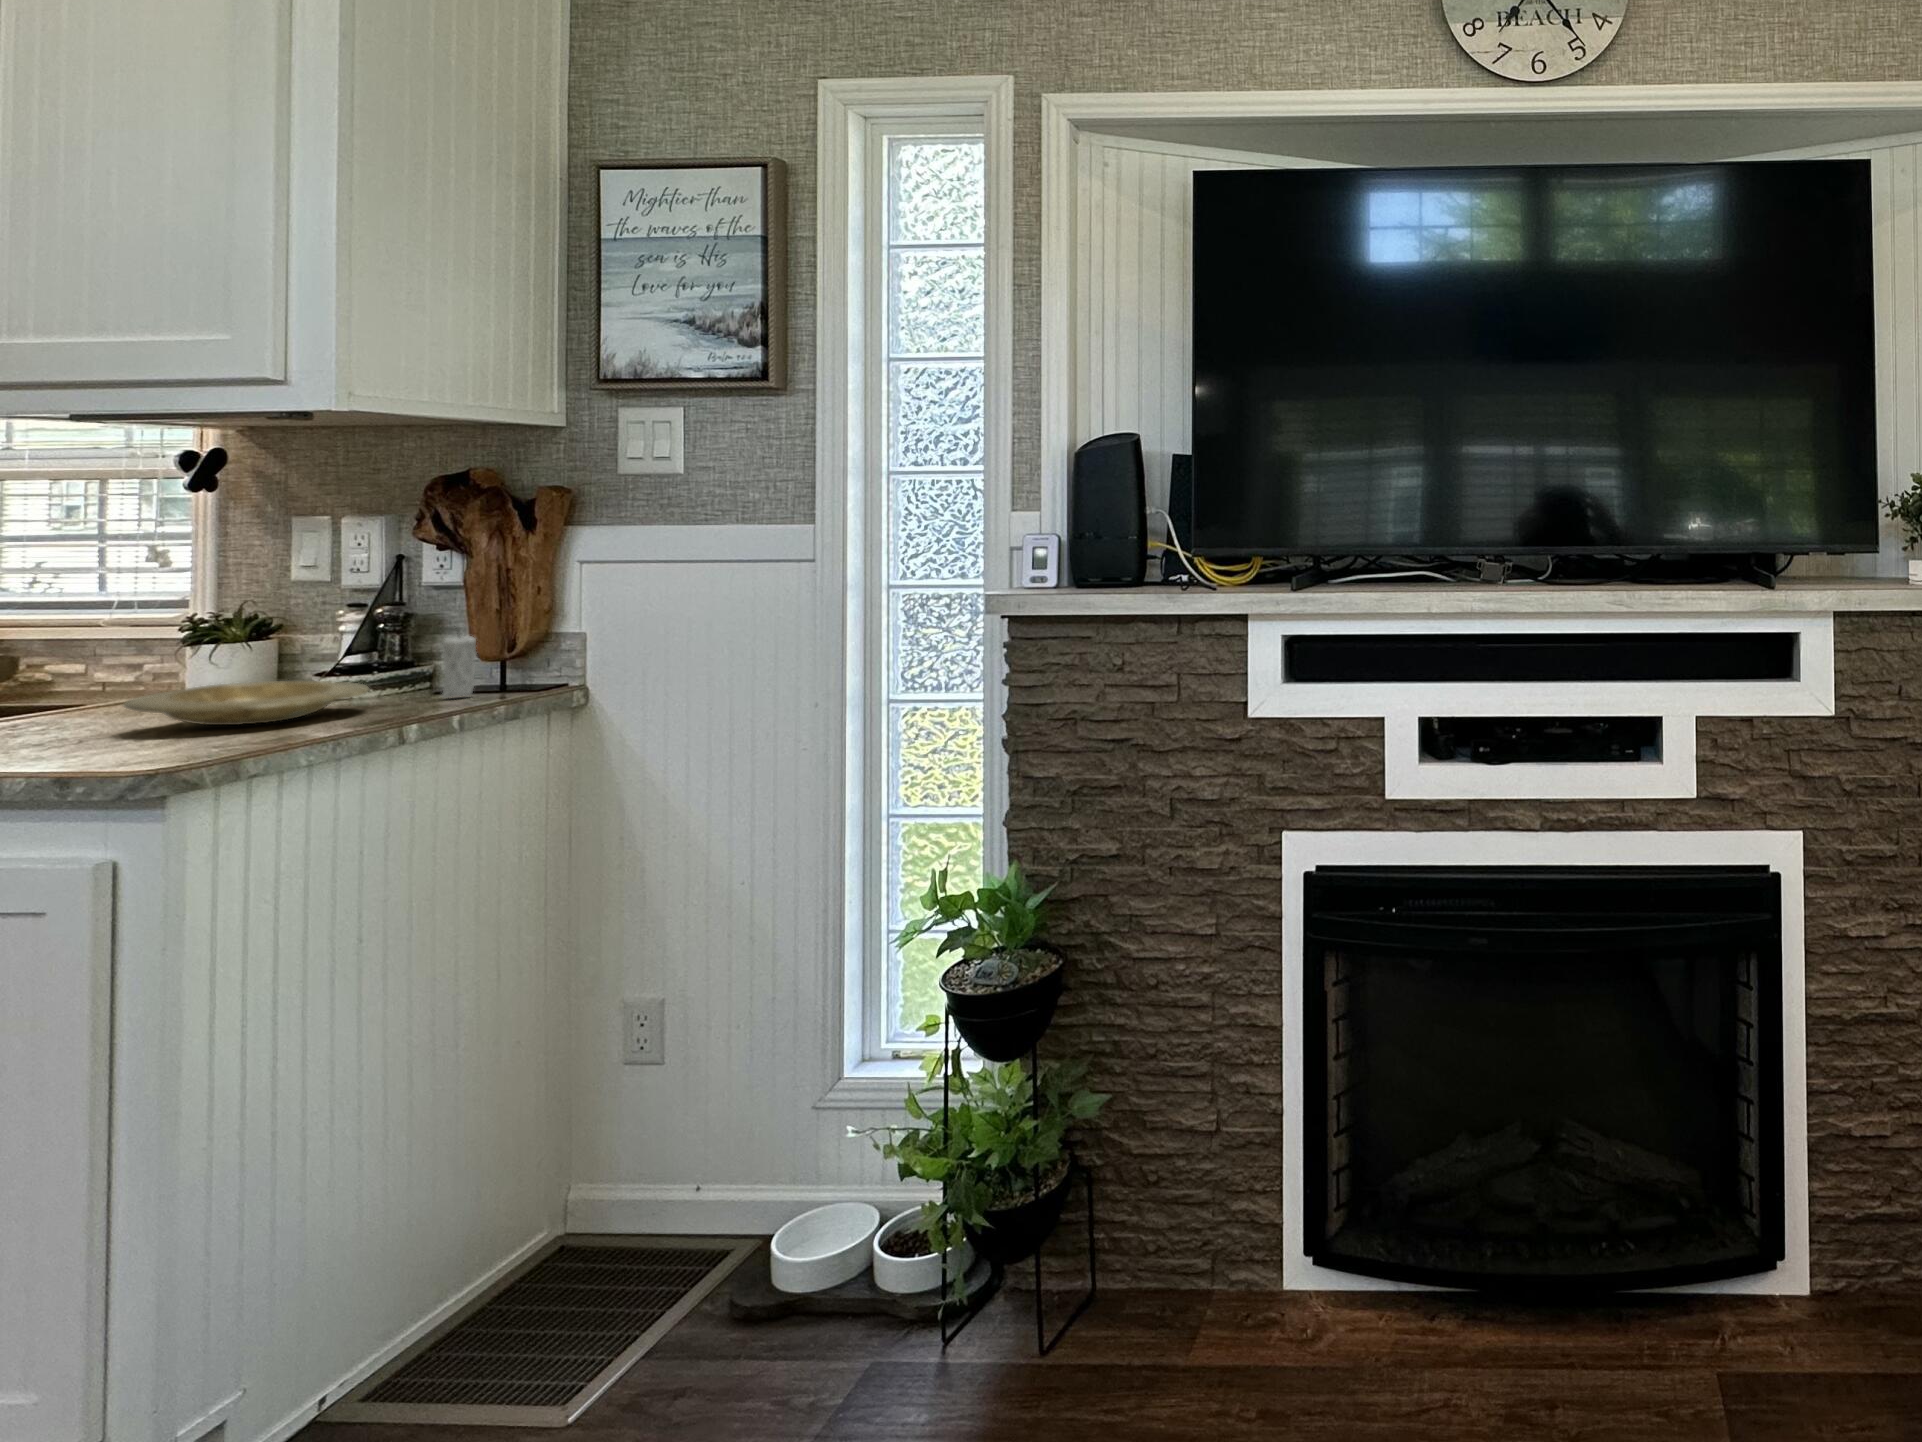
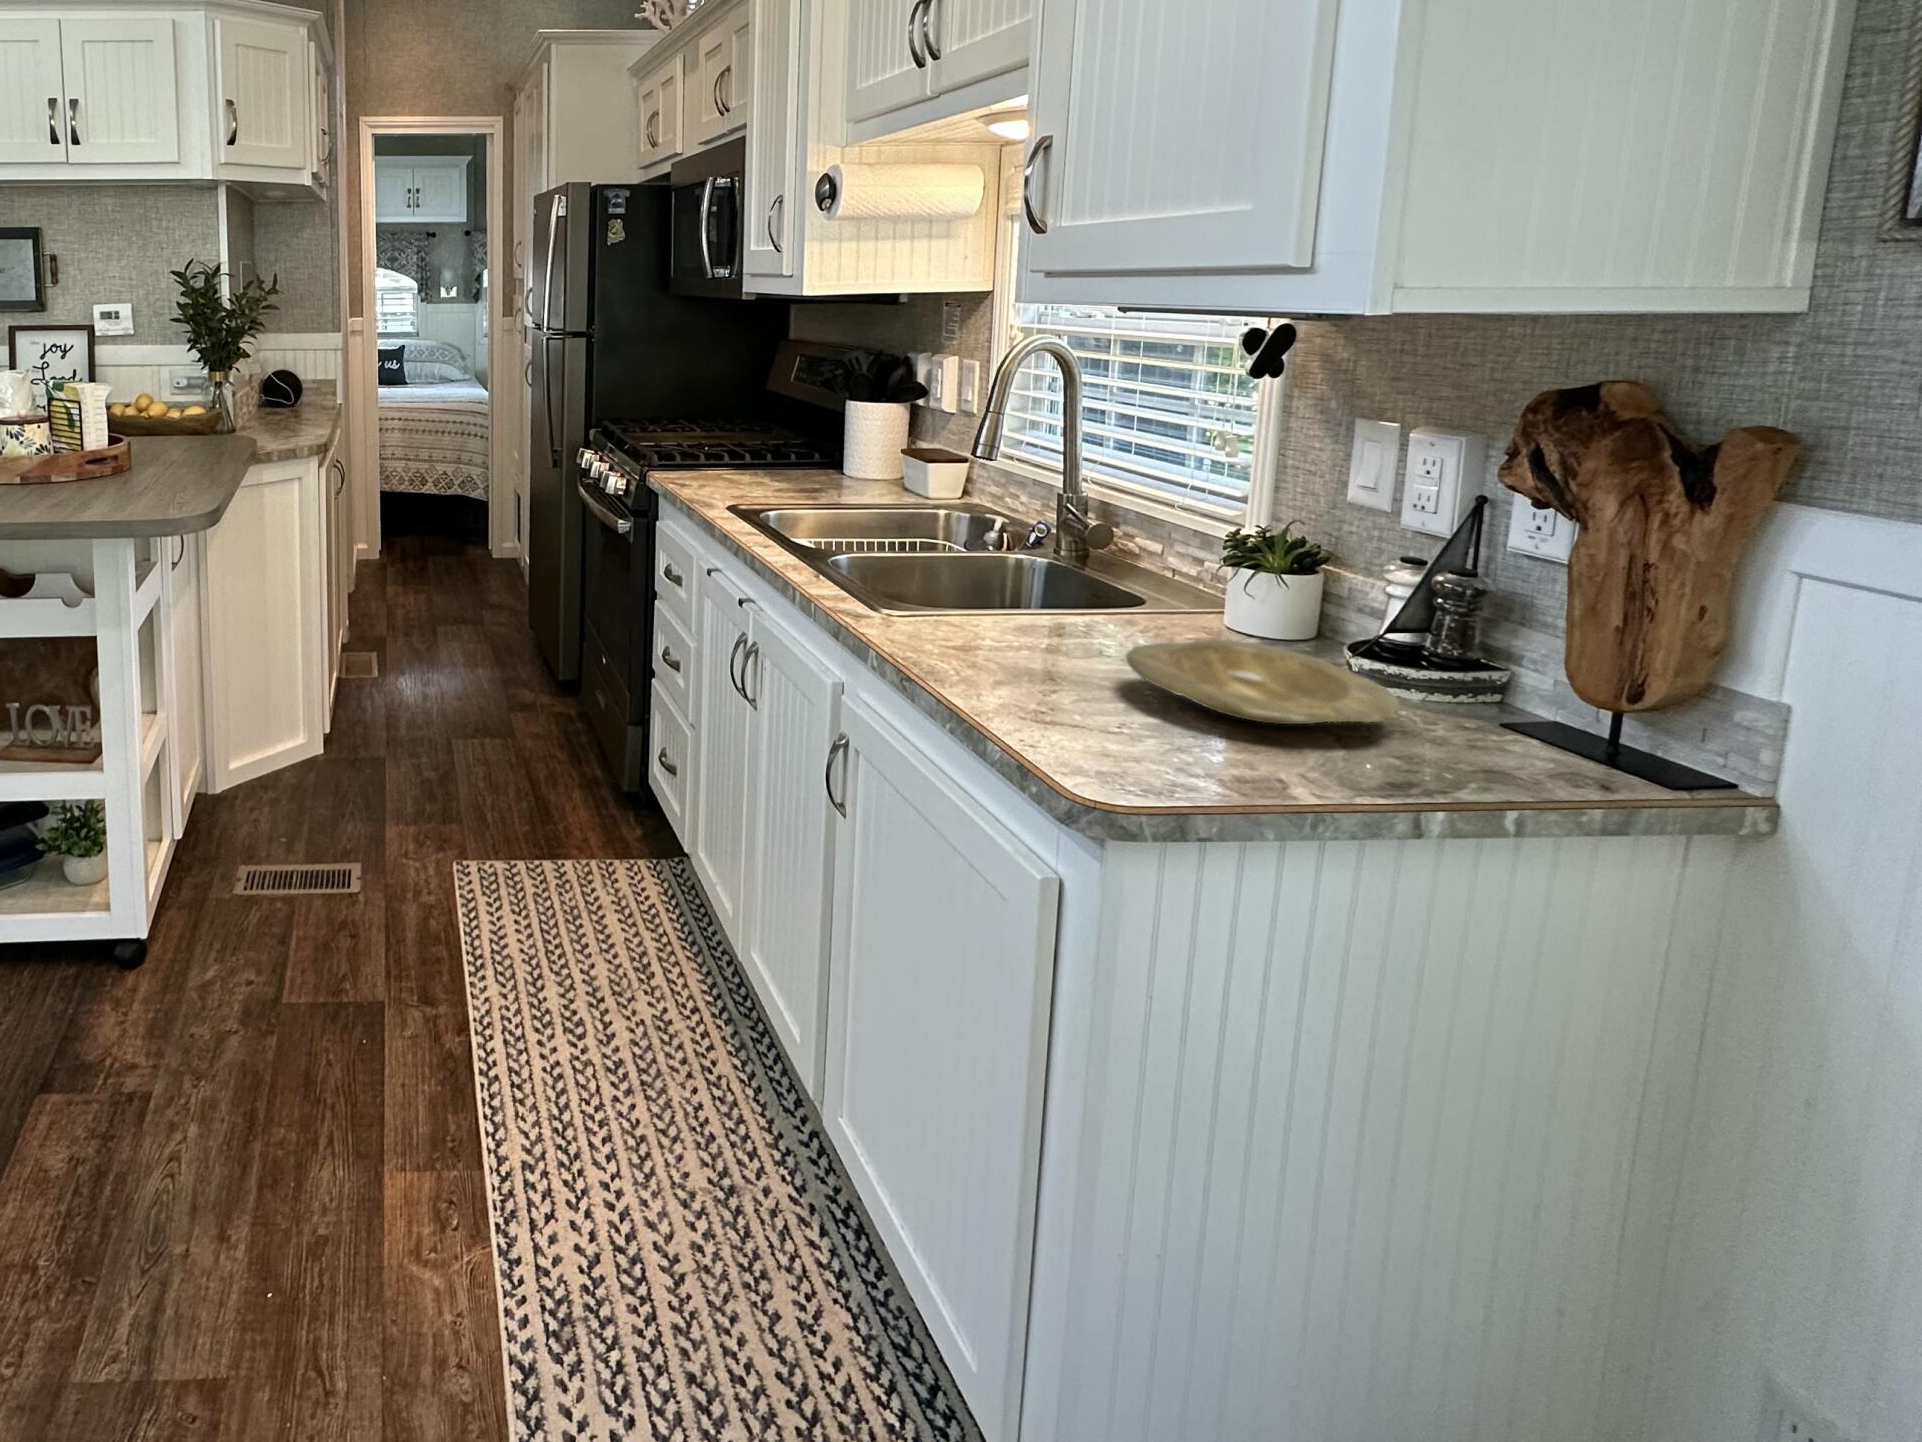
candle: present [442,636,477,698] -> none [1508,634,1575,751]

